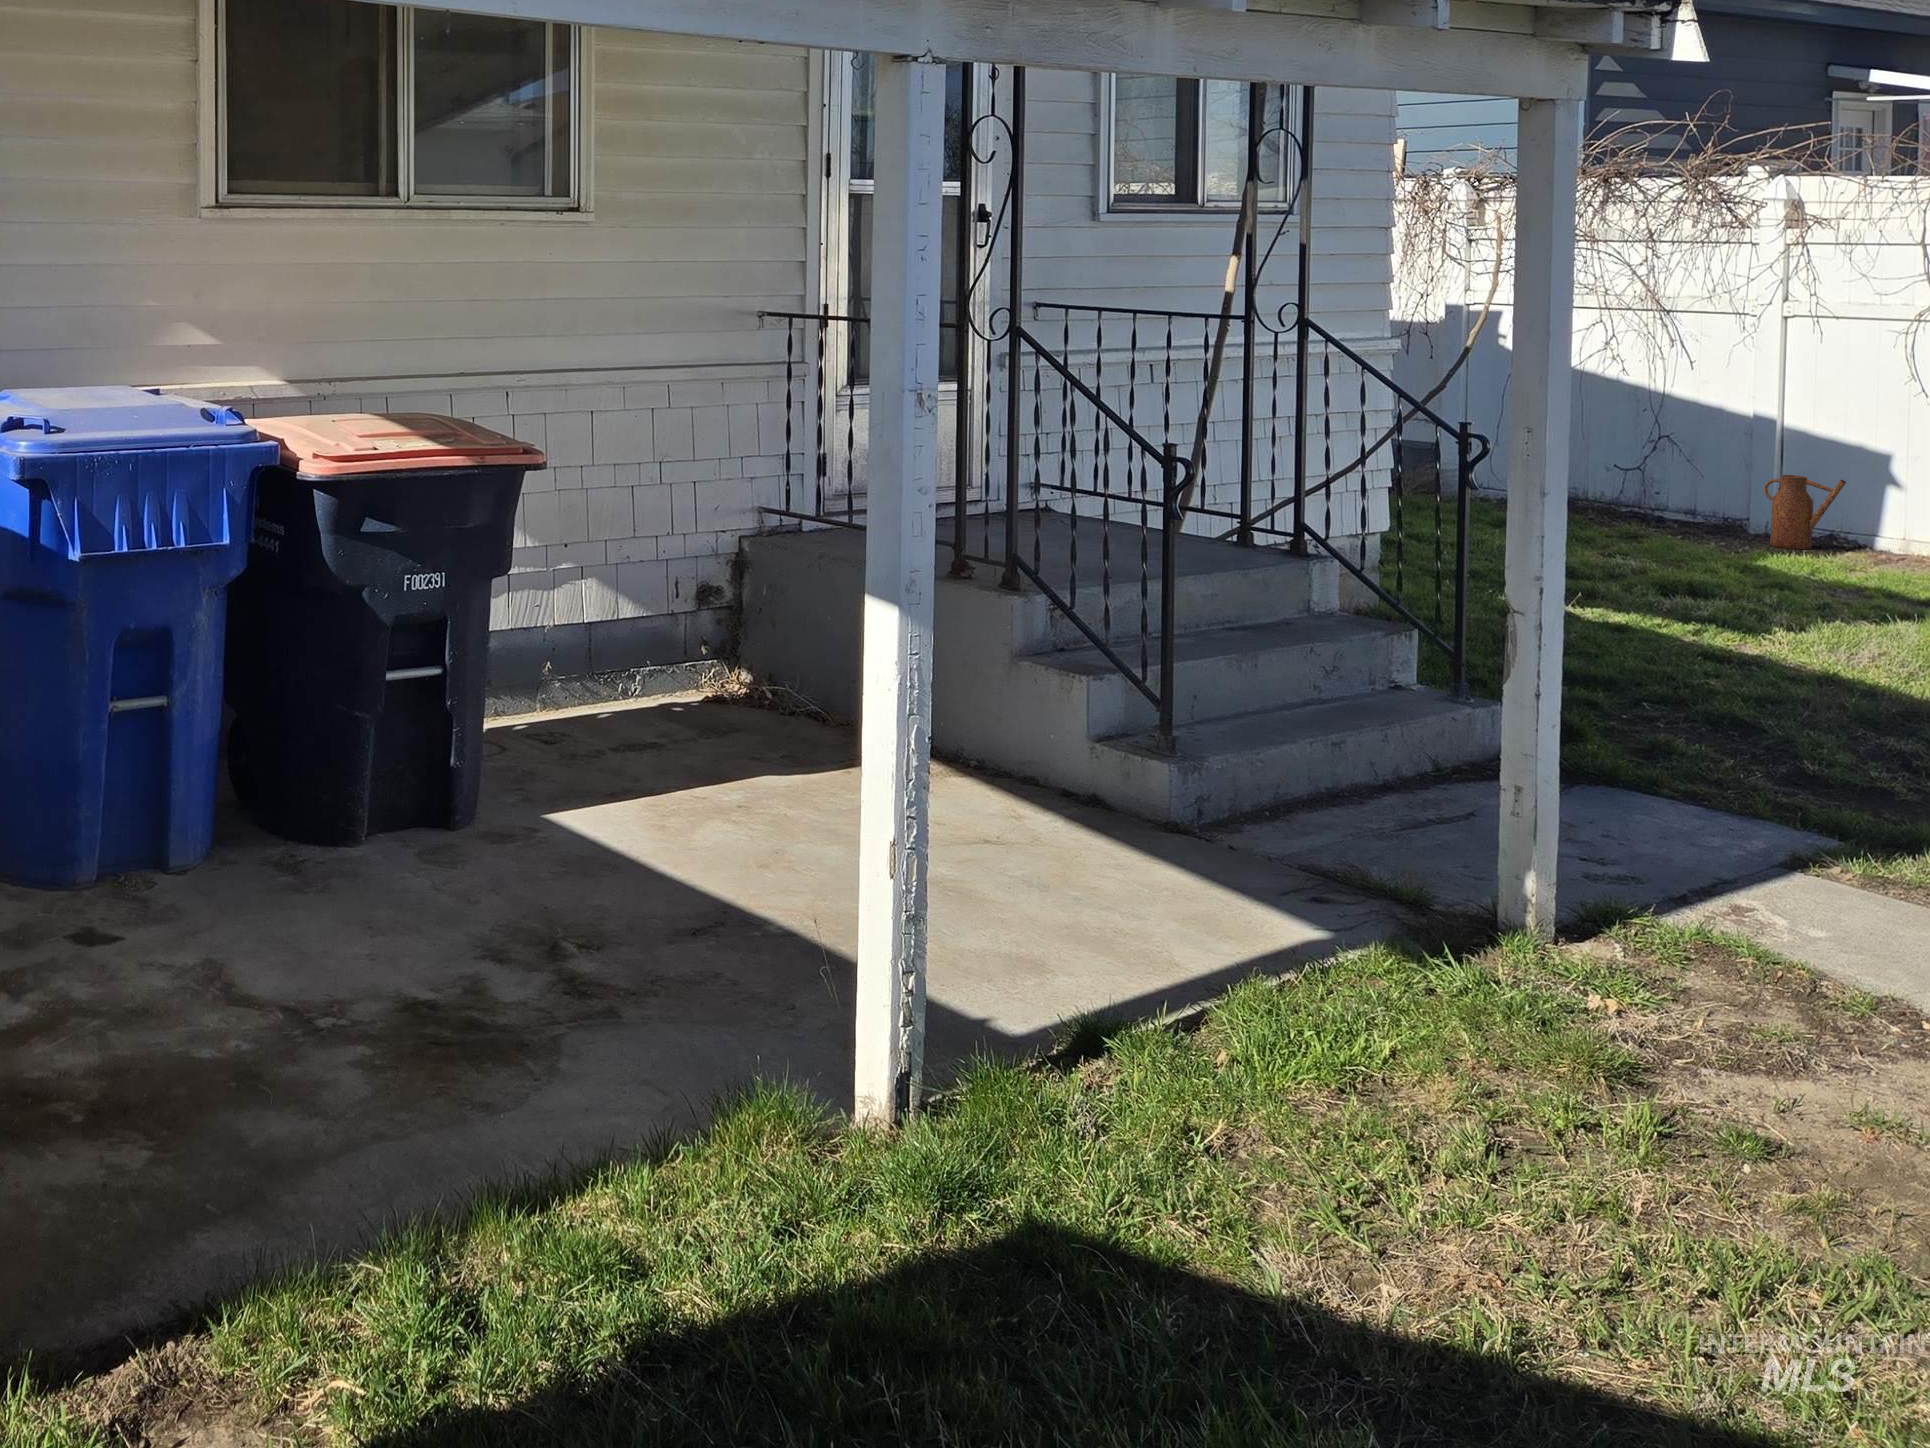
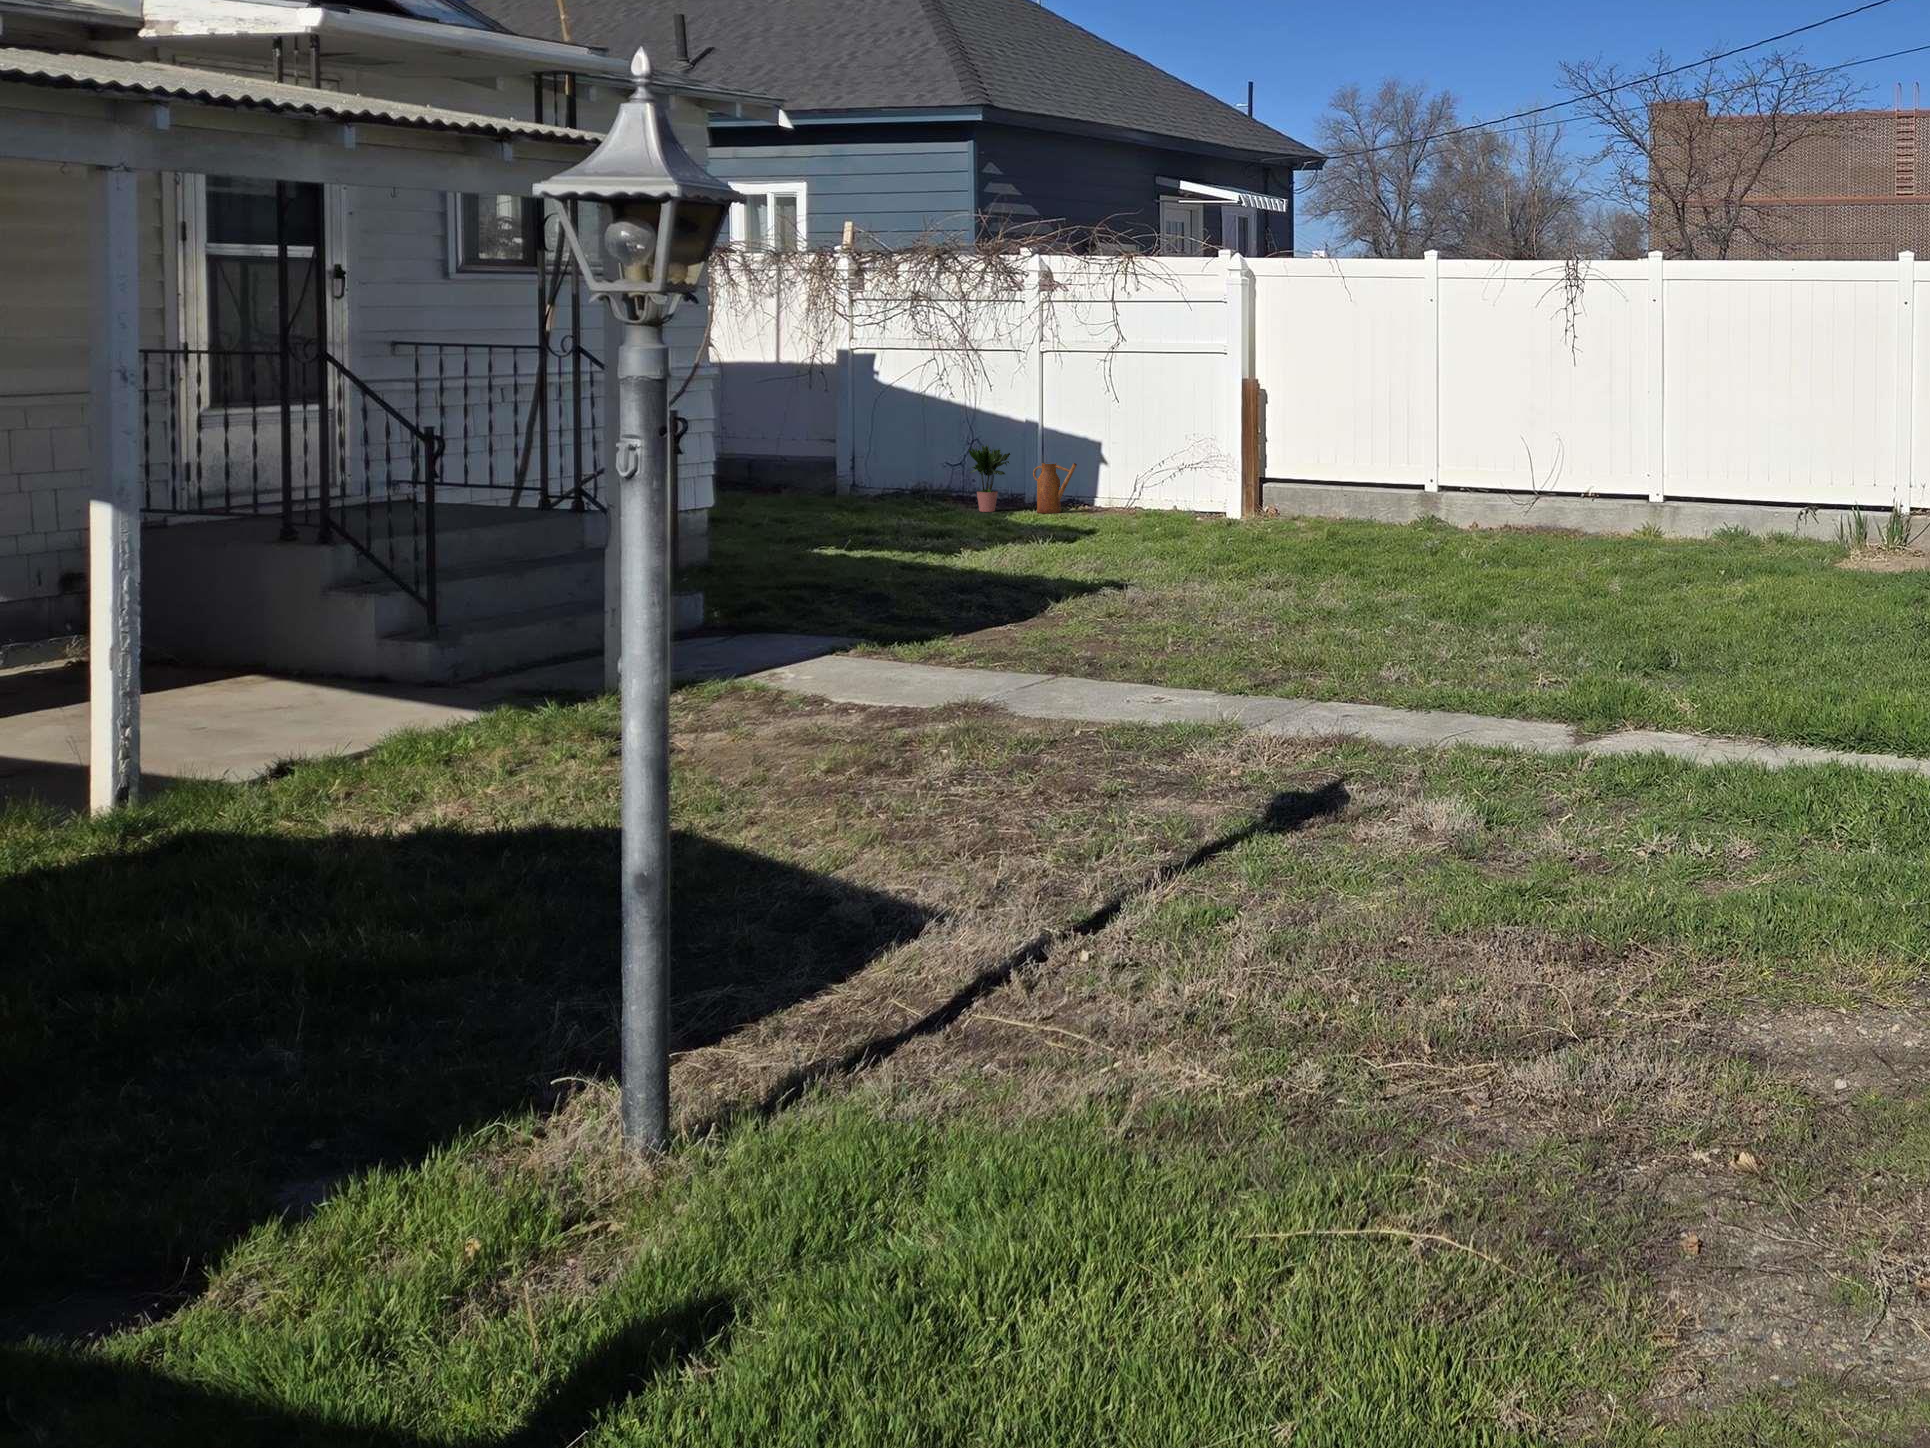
potted plant: none [1654,440,1729,537] -> present [968,445,1010,512]

